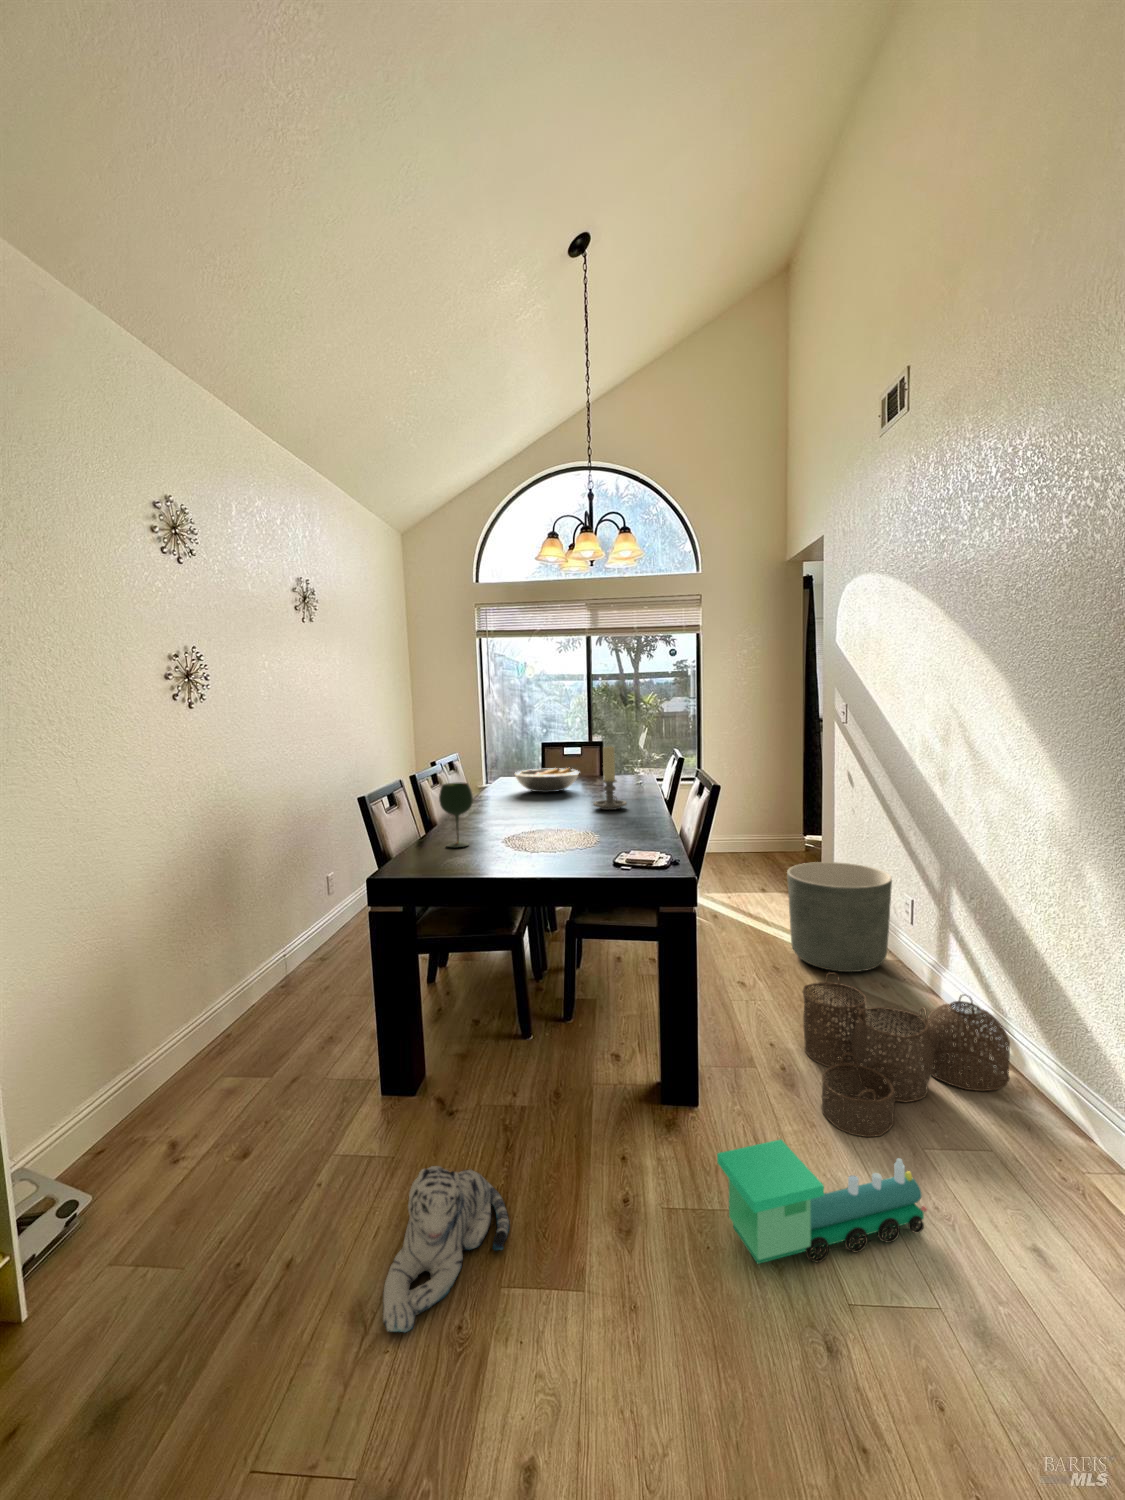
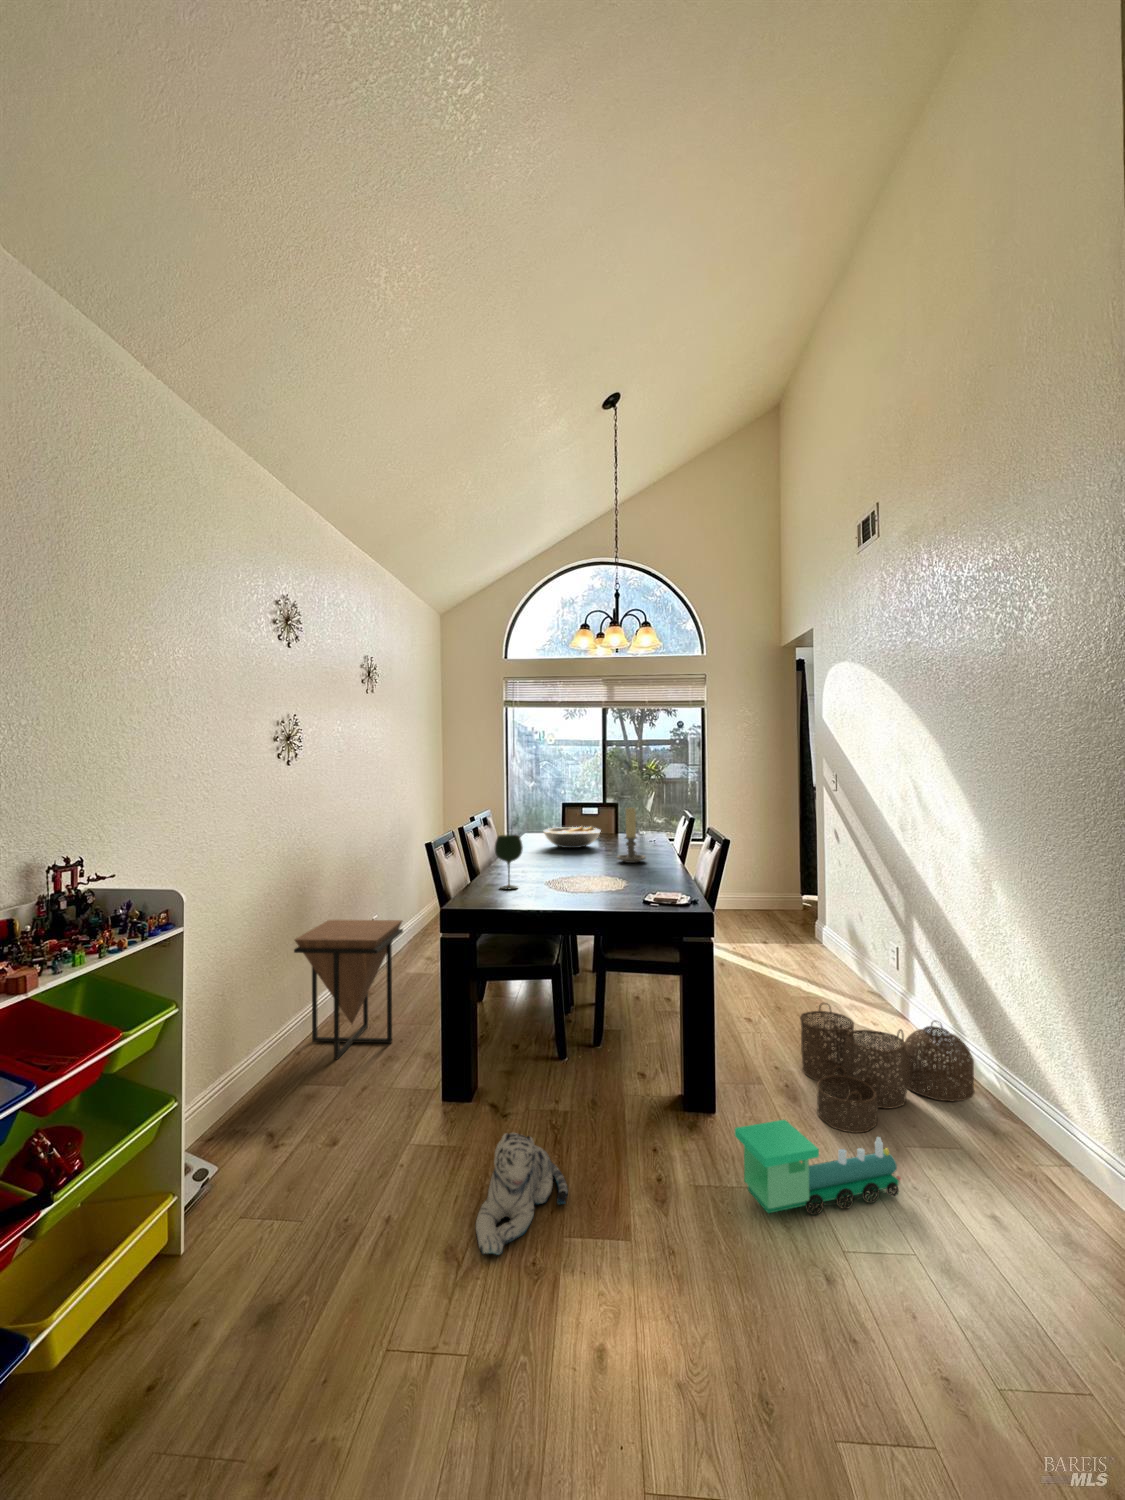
planter: present [787,862,892,972] -> none [785,914,876,1011]
side table: none [208,881,345,1043] -> present [294,920,403,1059]

